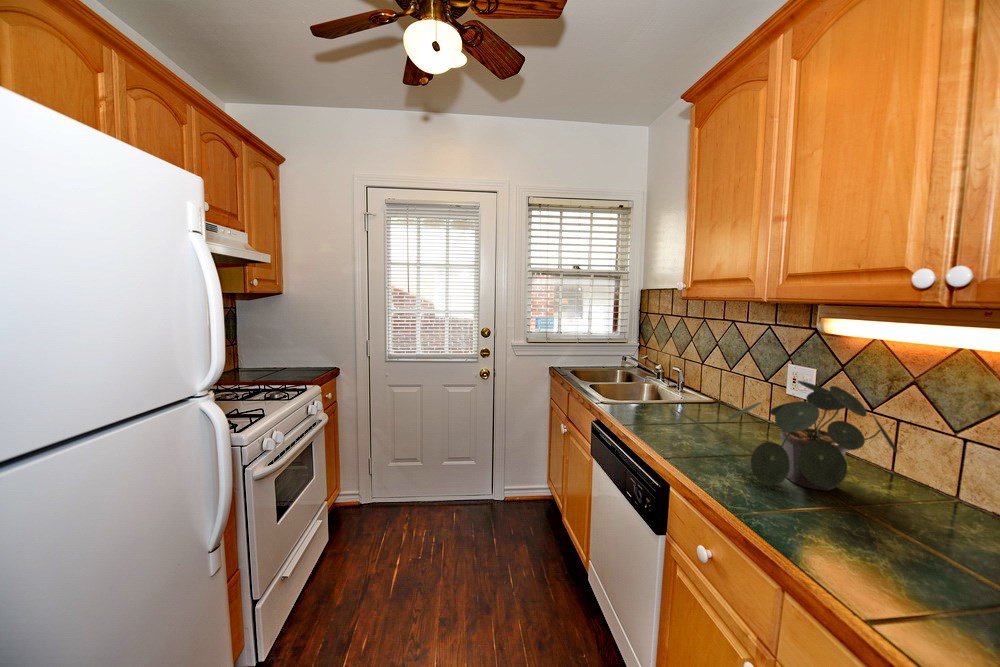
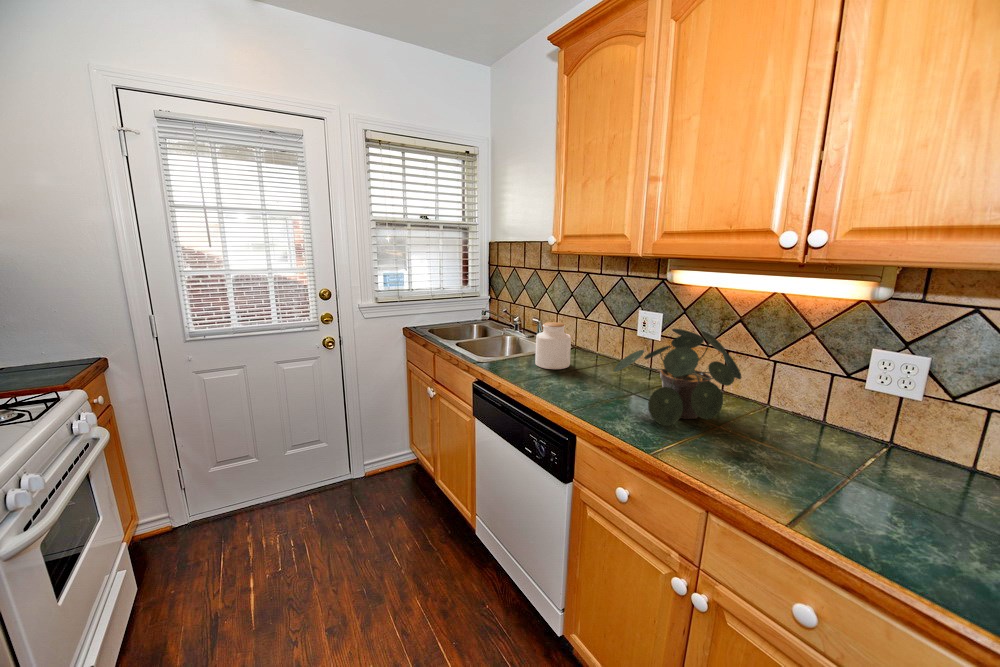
jar: none [659,369,700,419] -> present [535,322,571,369]

